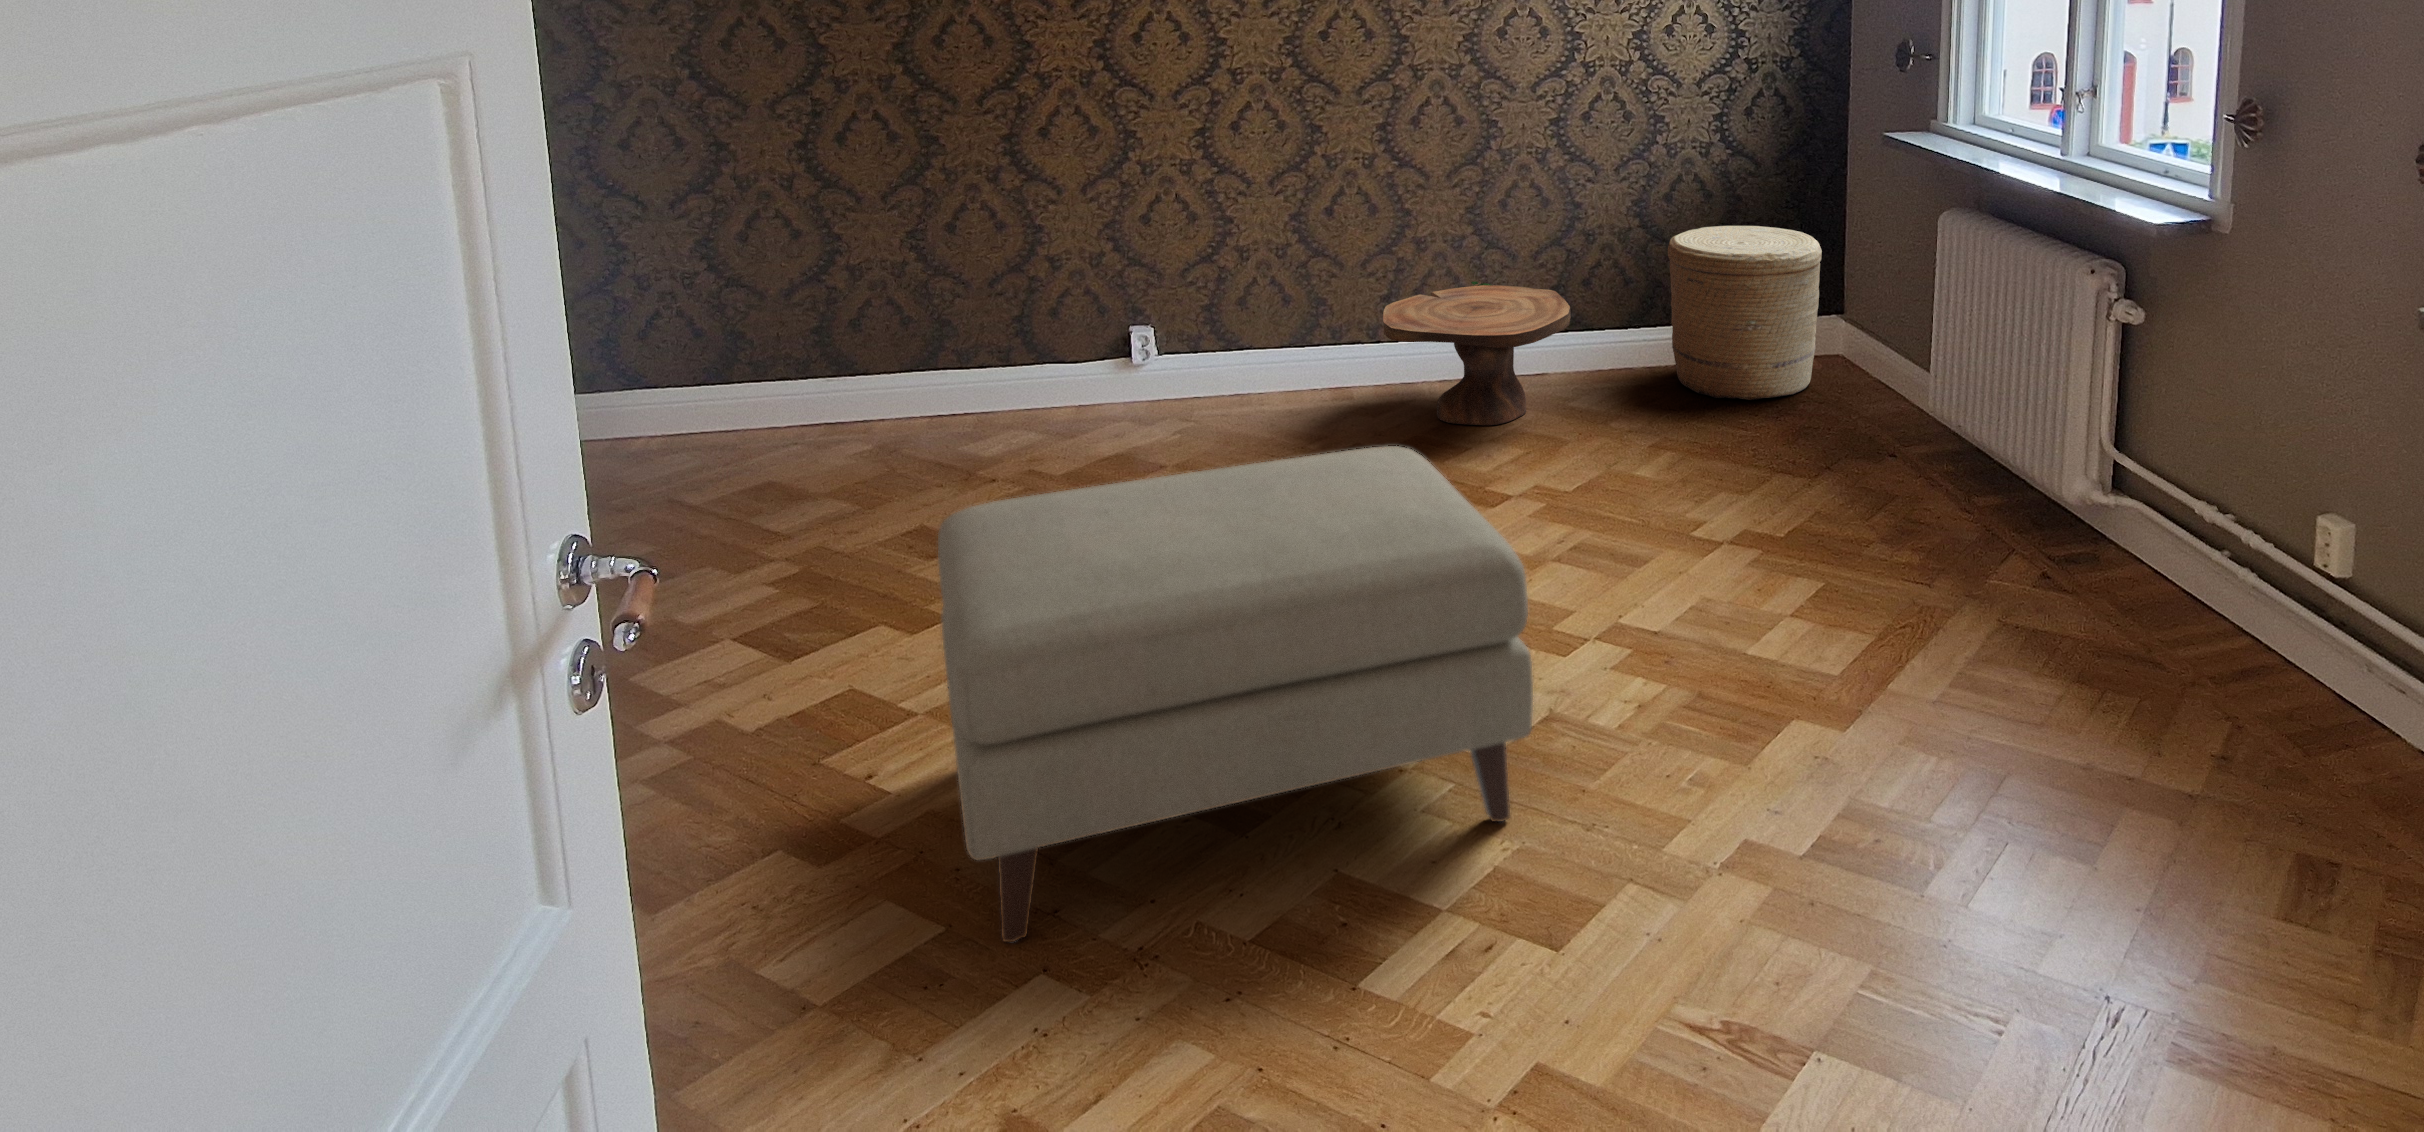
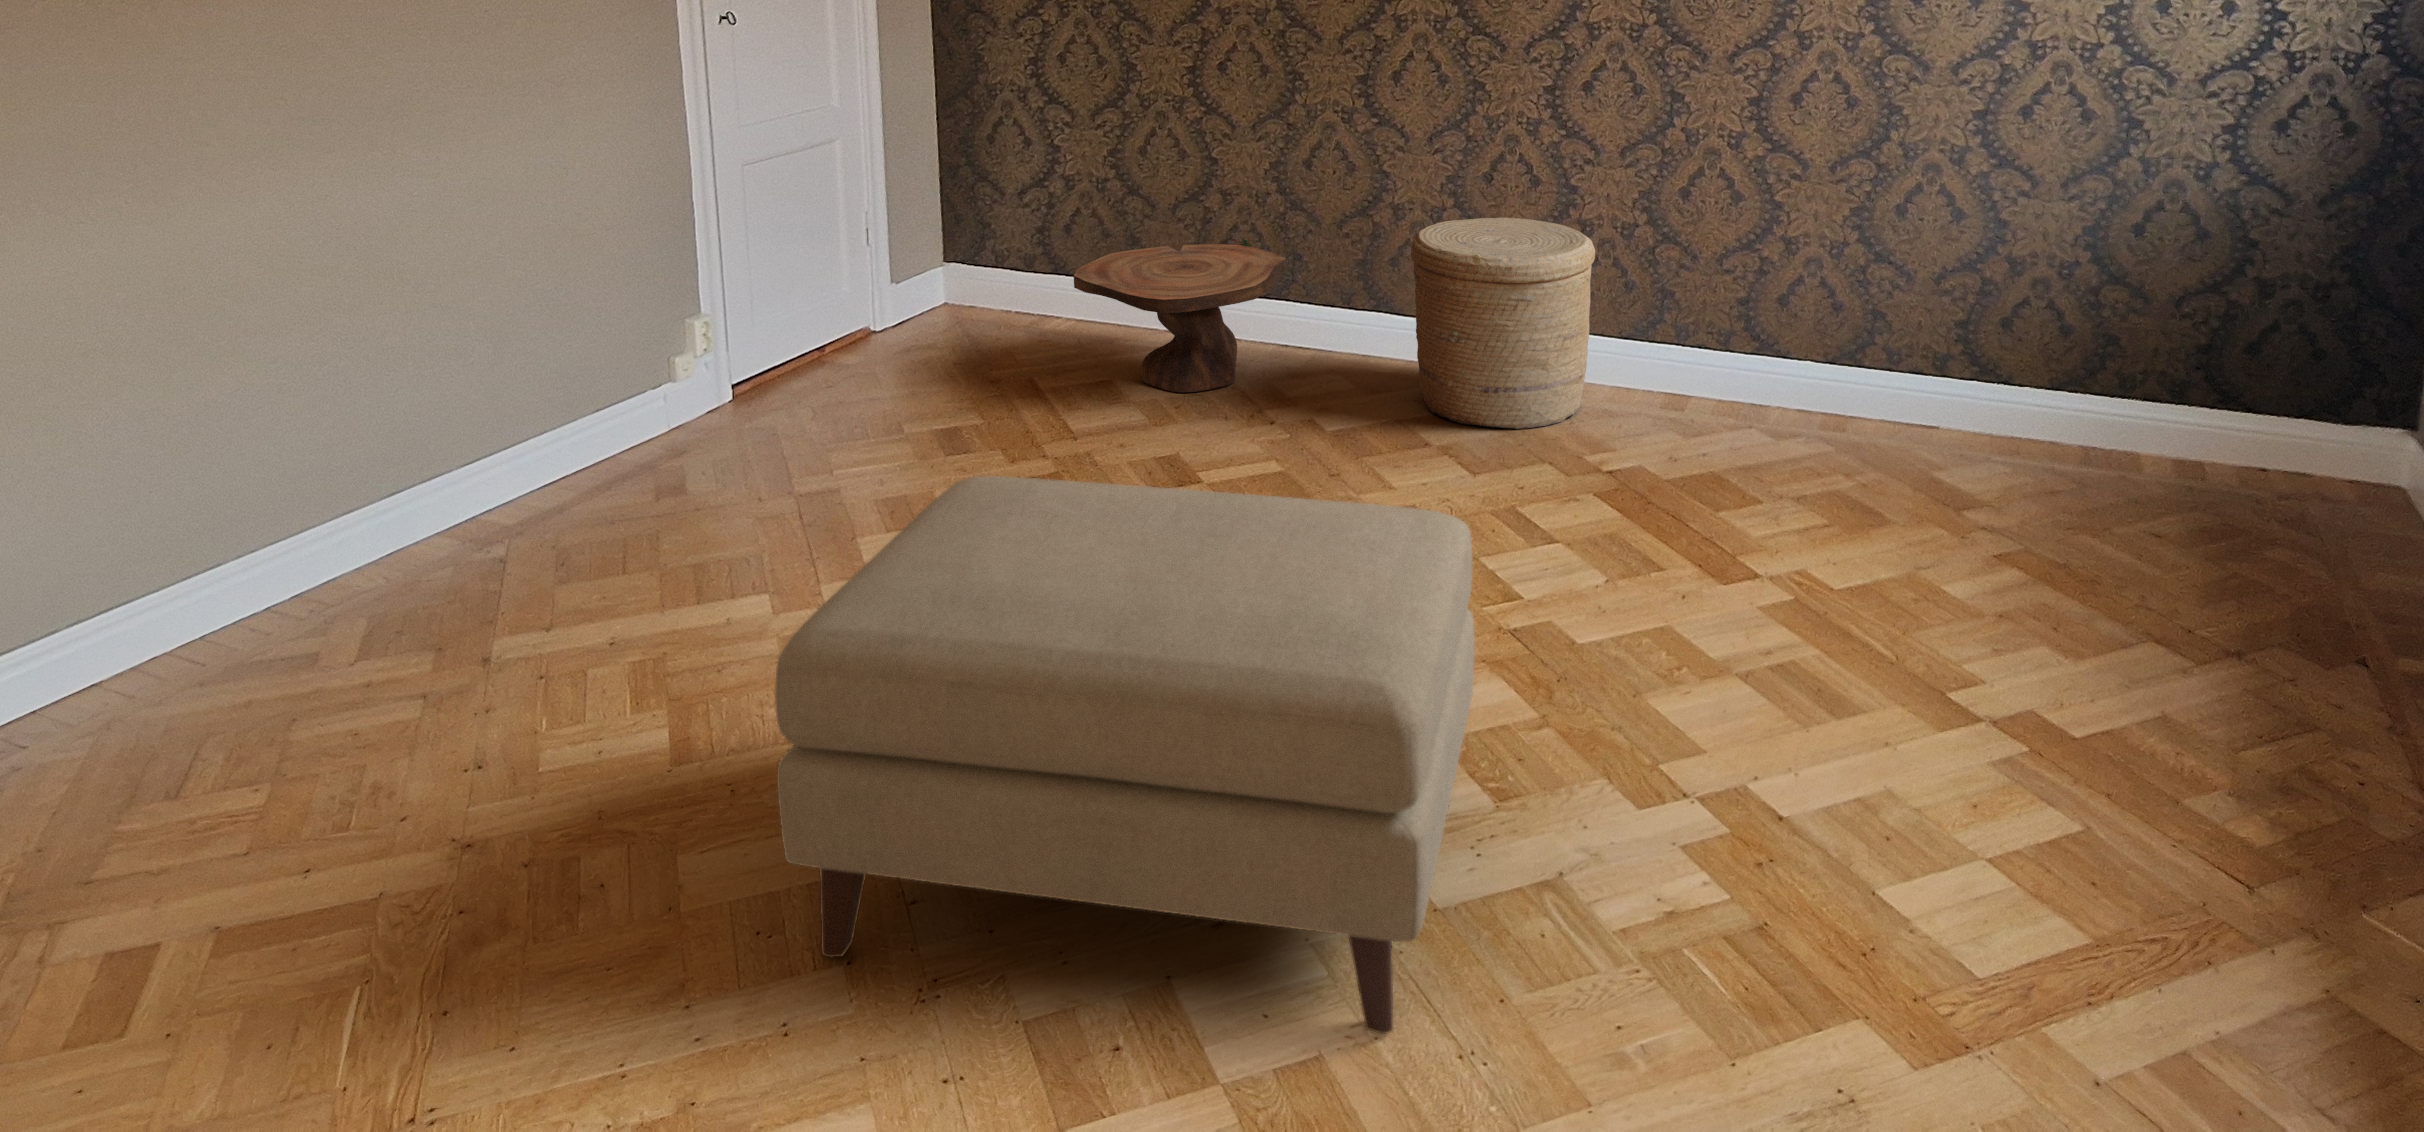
woven basket: present [1668,226,1822,400] -> present [1411,217,1595,429]
side table: present [1383,280,1571,425] -> present [1074,240,1287,393]

